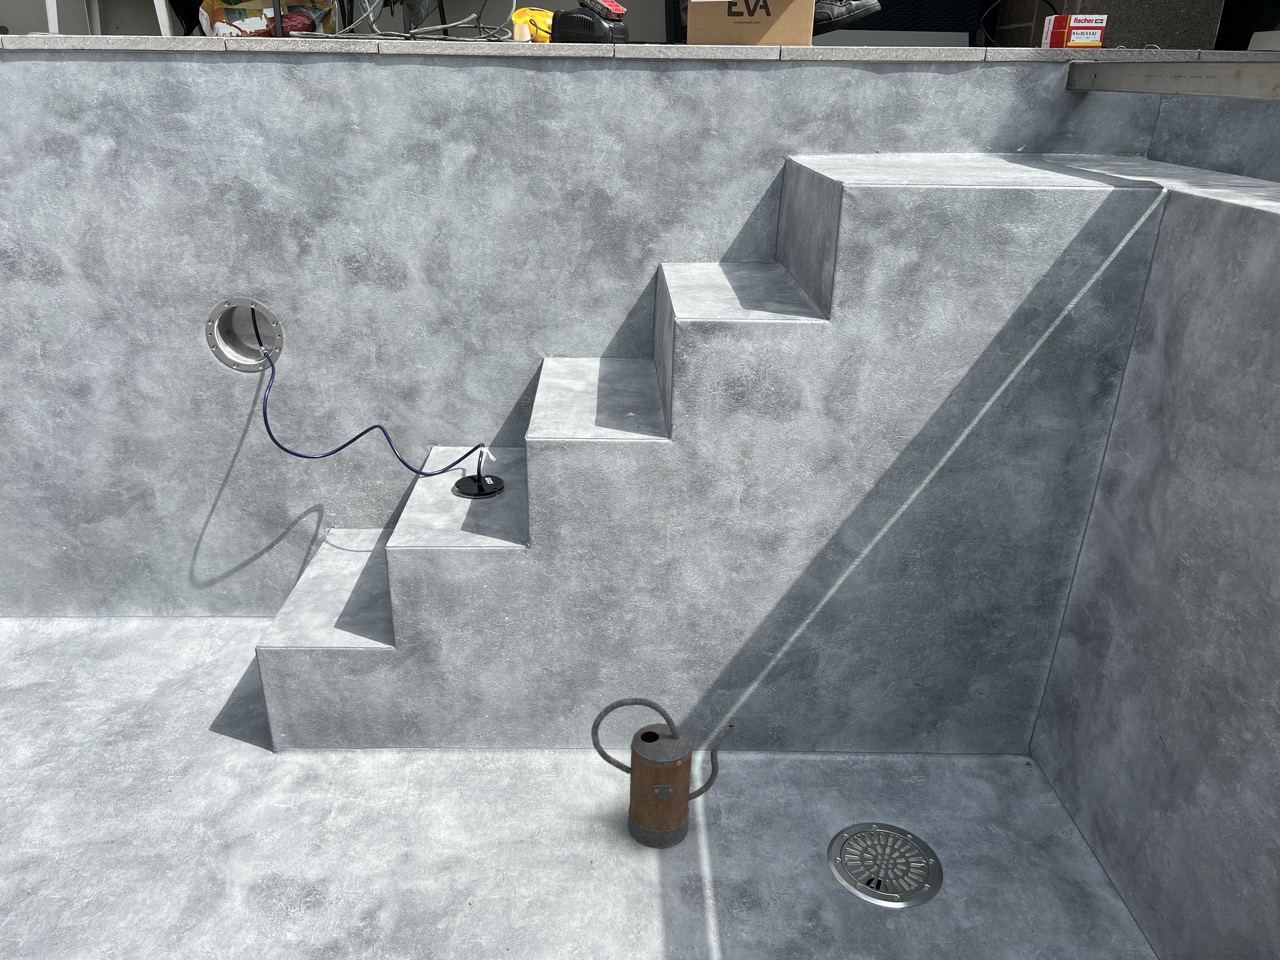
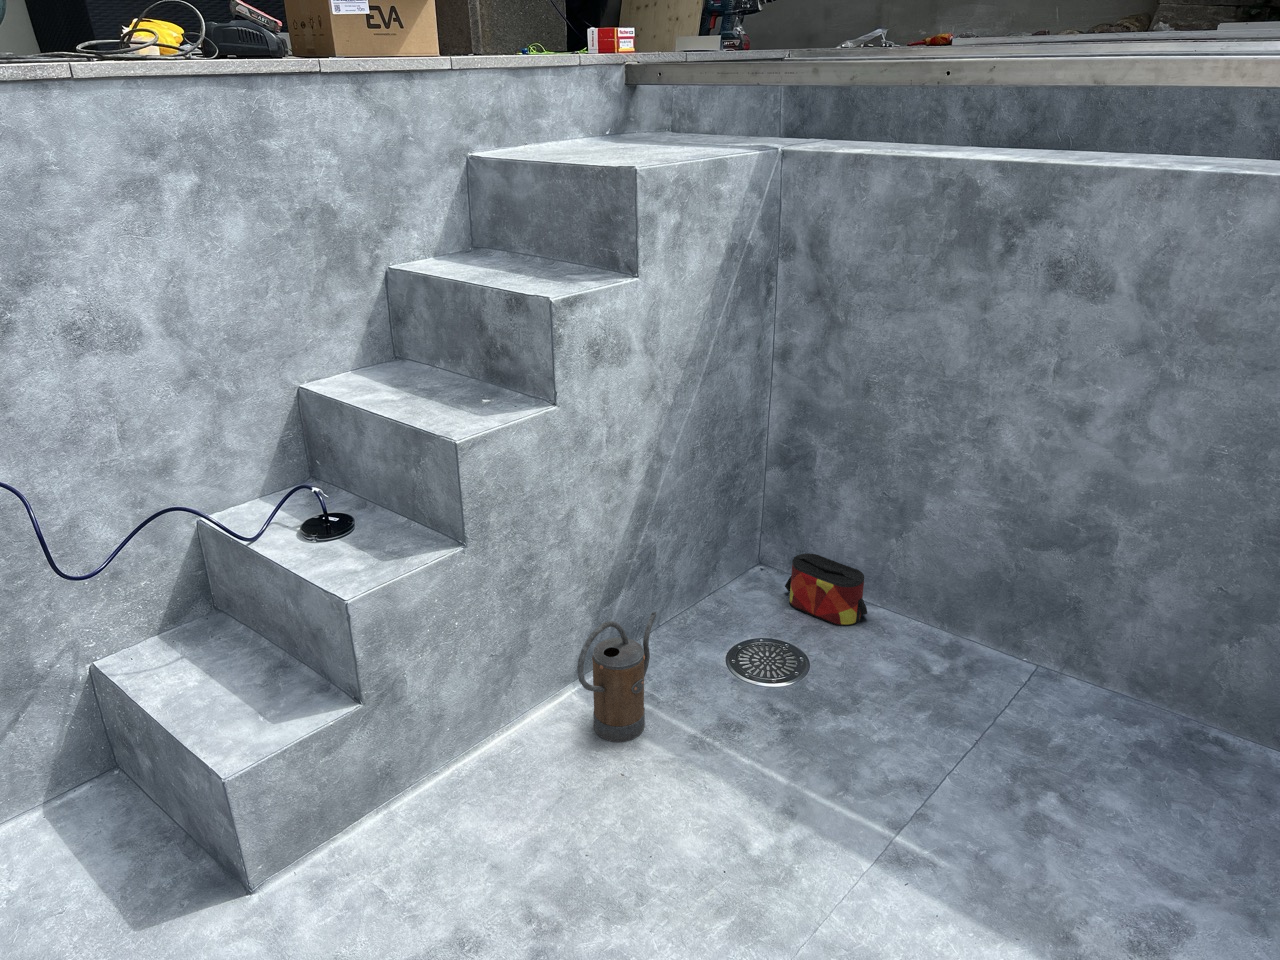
bag: none [1023,779,1119,917] -> present [785,553,867,627]

